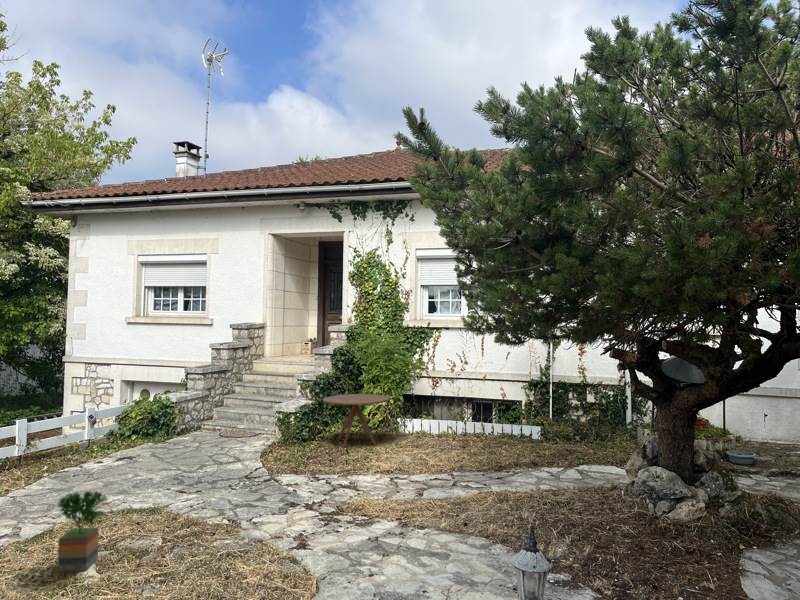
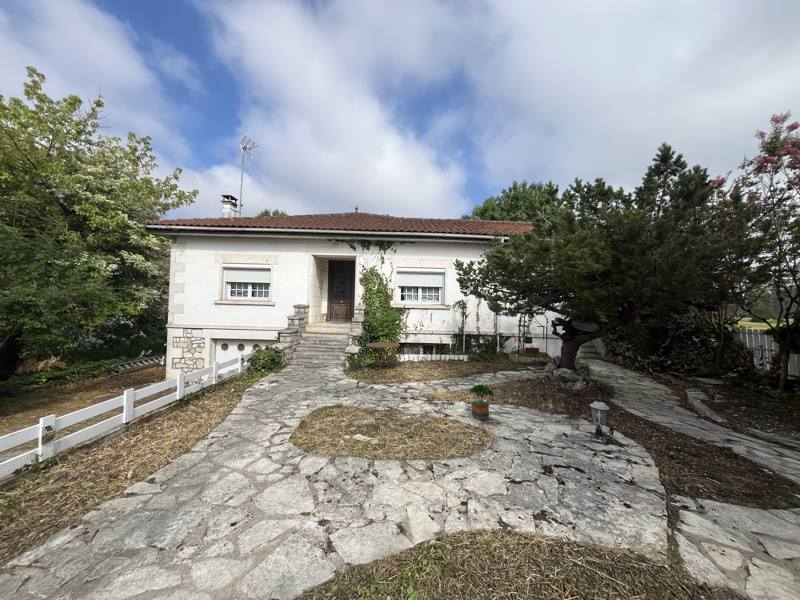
potted tree: present [58,491,108,572] -> present [470,384,494,420]

